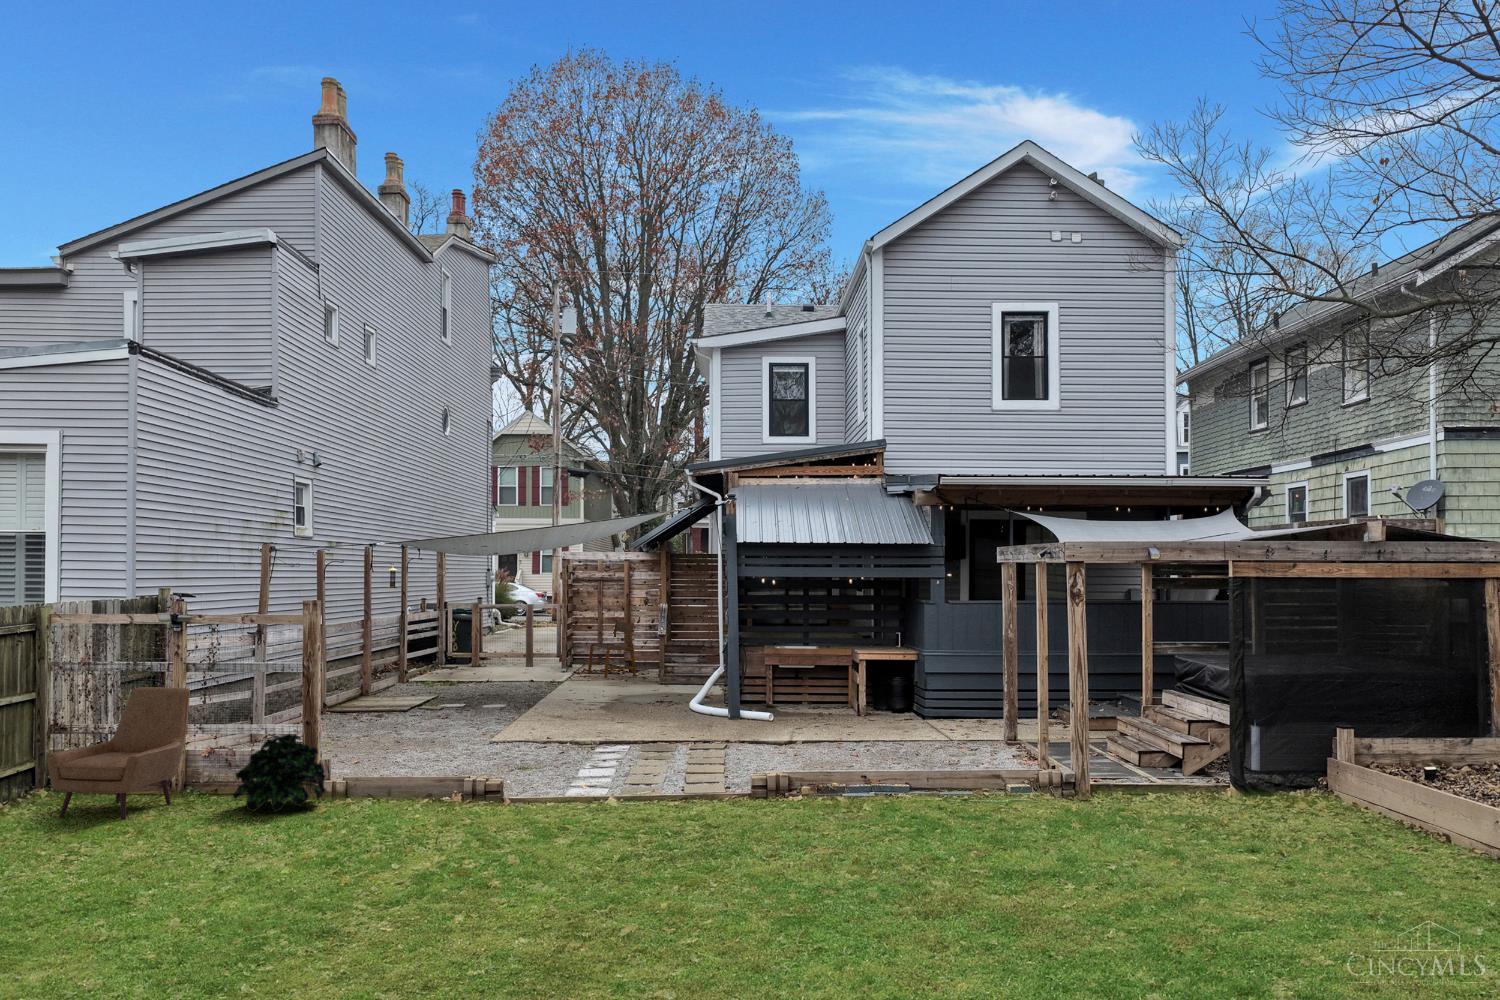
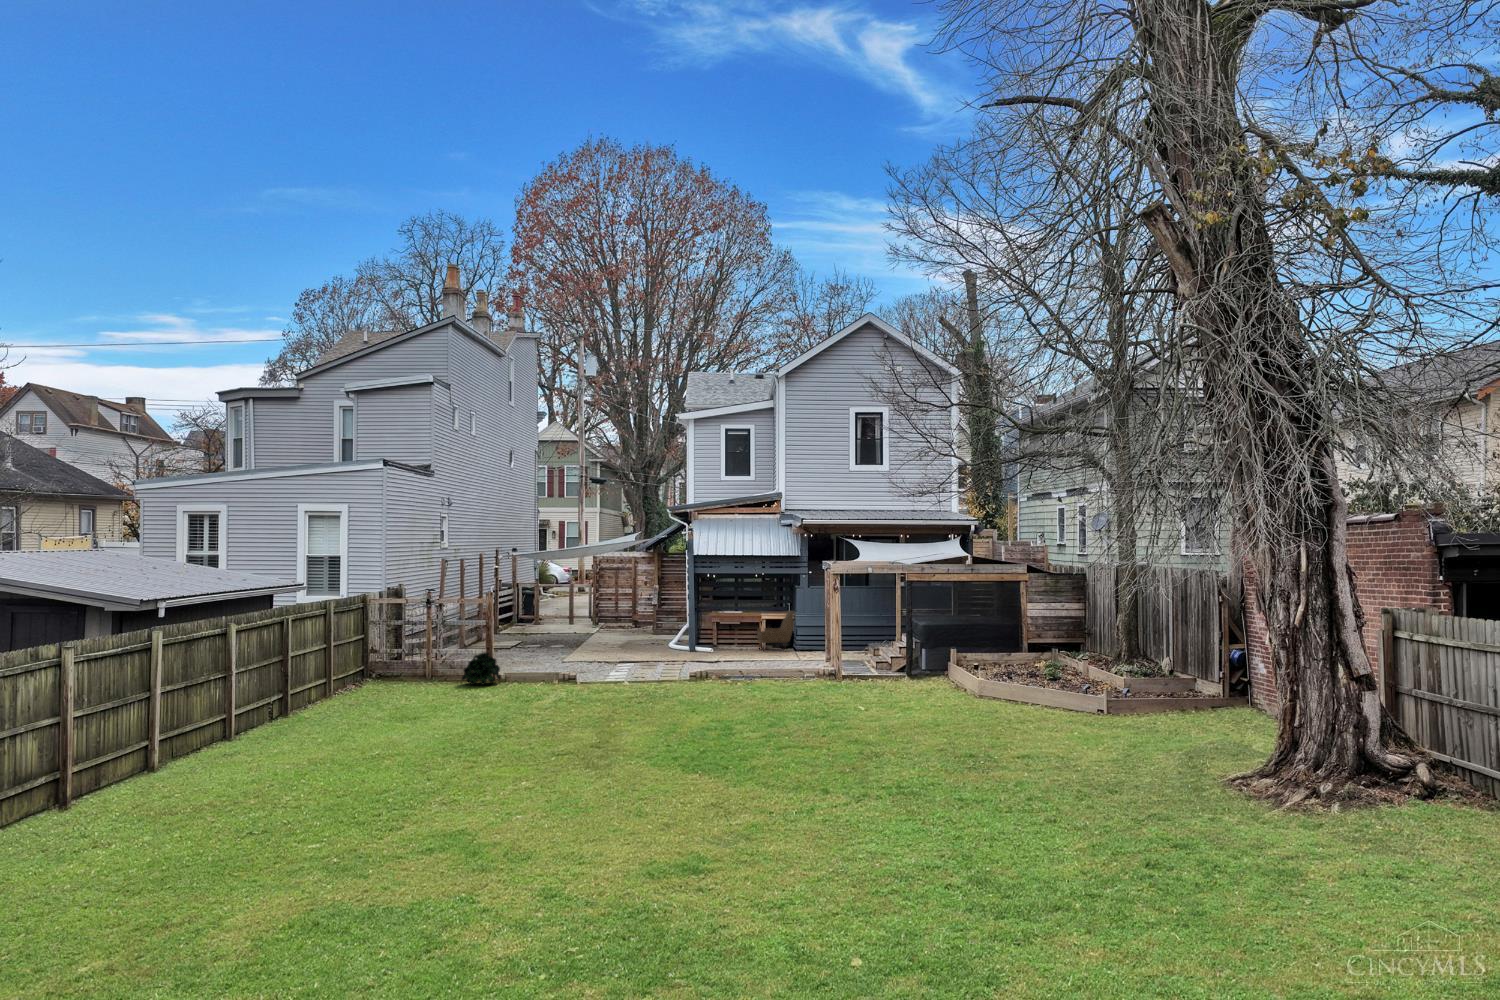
bench: present [588,621,636,678] -> none [610,595,641,631]
chair: present [46,687,190,820] -> present [757,611,794,650]

